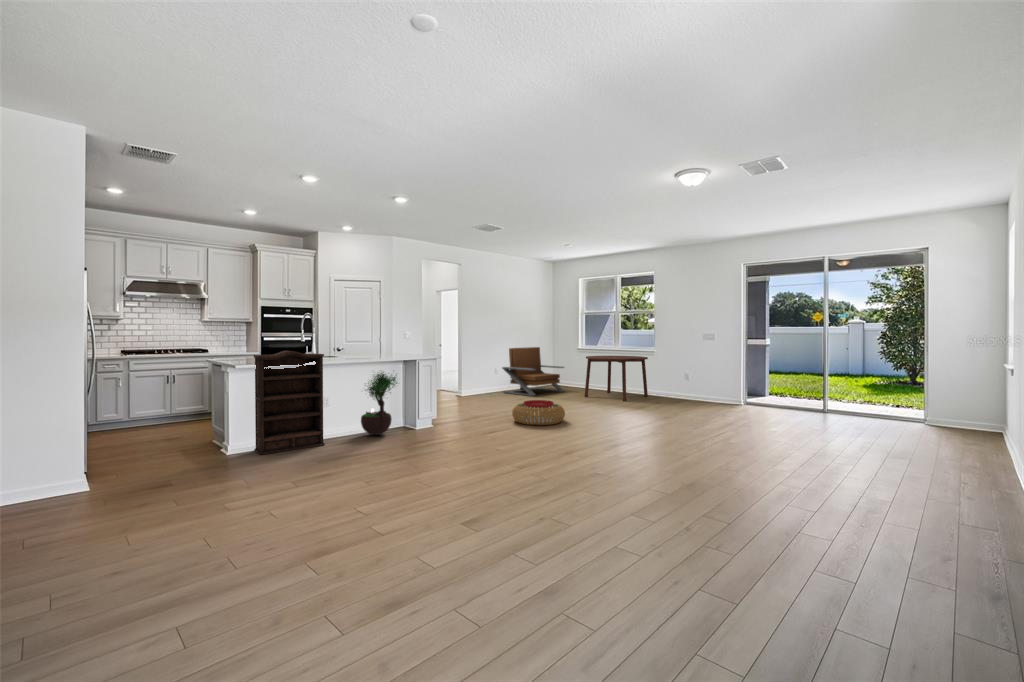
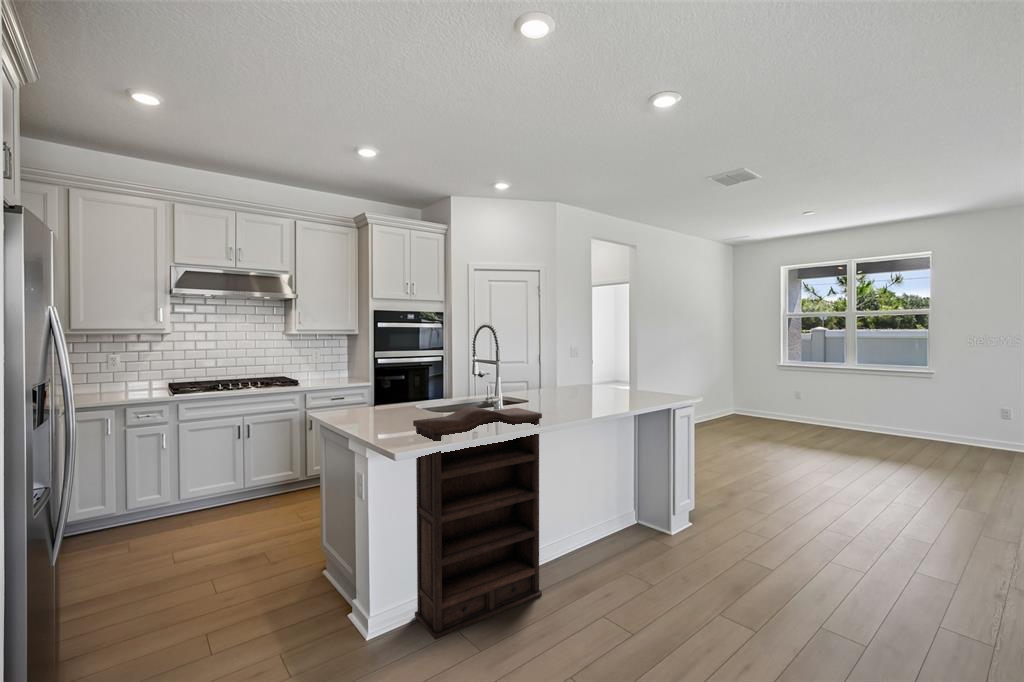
lounge chair: present [502,347,564,396] -> none [681,362,770,437]
dining table: present [585,356,648,401] -> none [817,376,931,452]
potted tree: present [361,372,397,435] -> none [582,430,658,556]
pouf: present [512,400,565,425] -> none [801,470,916,527]

